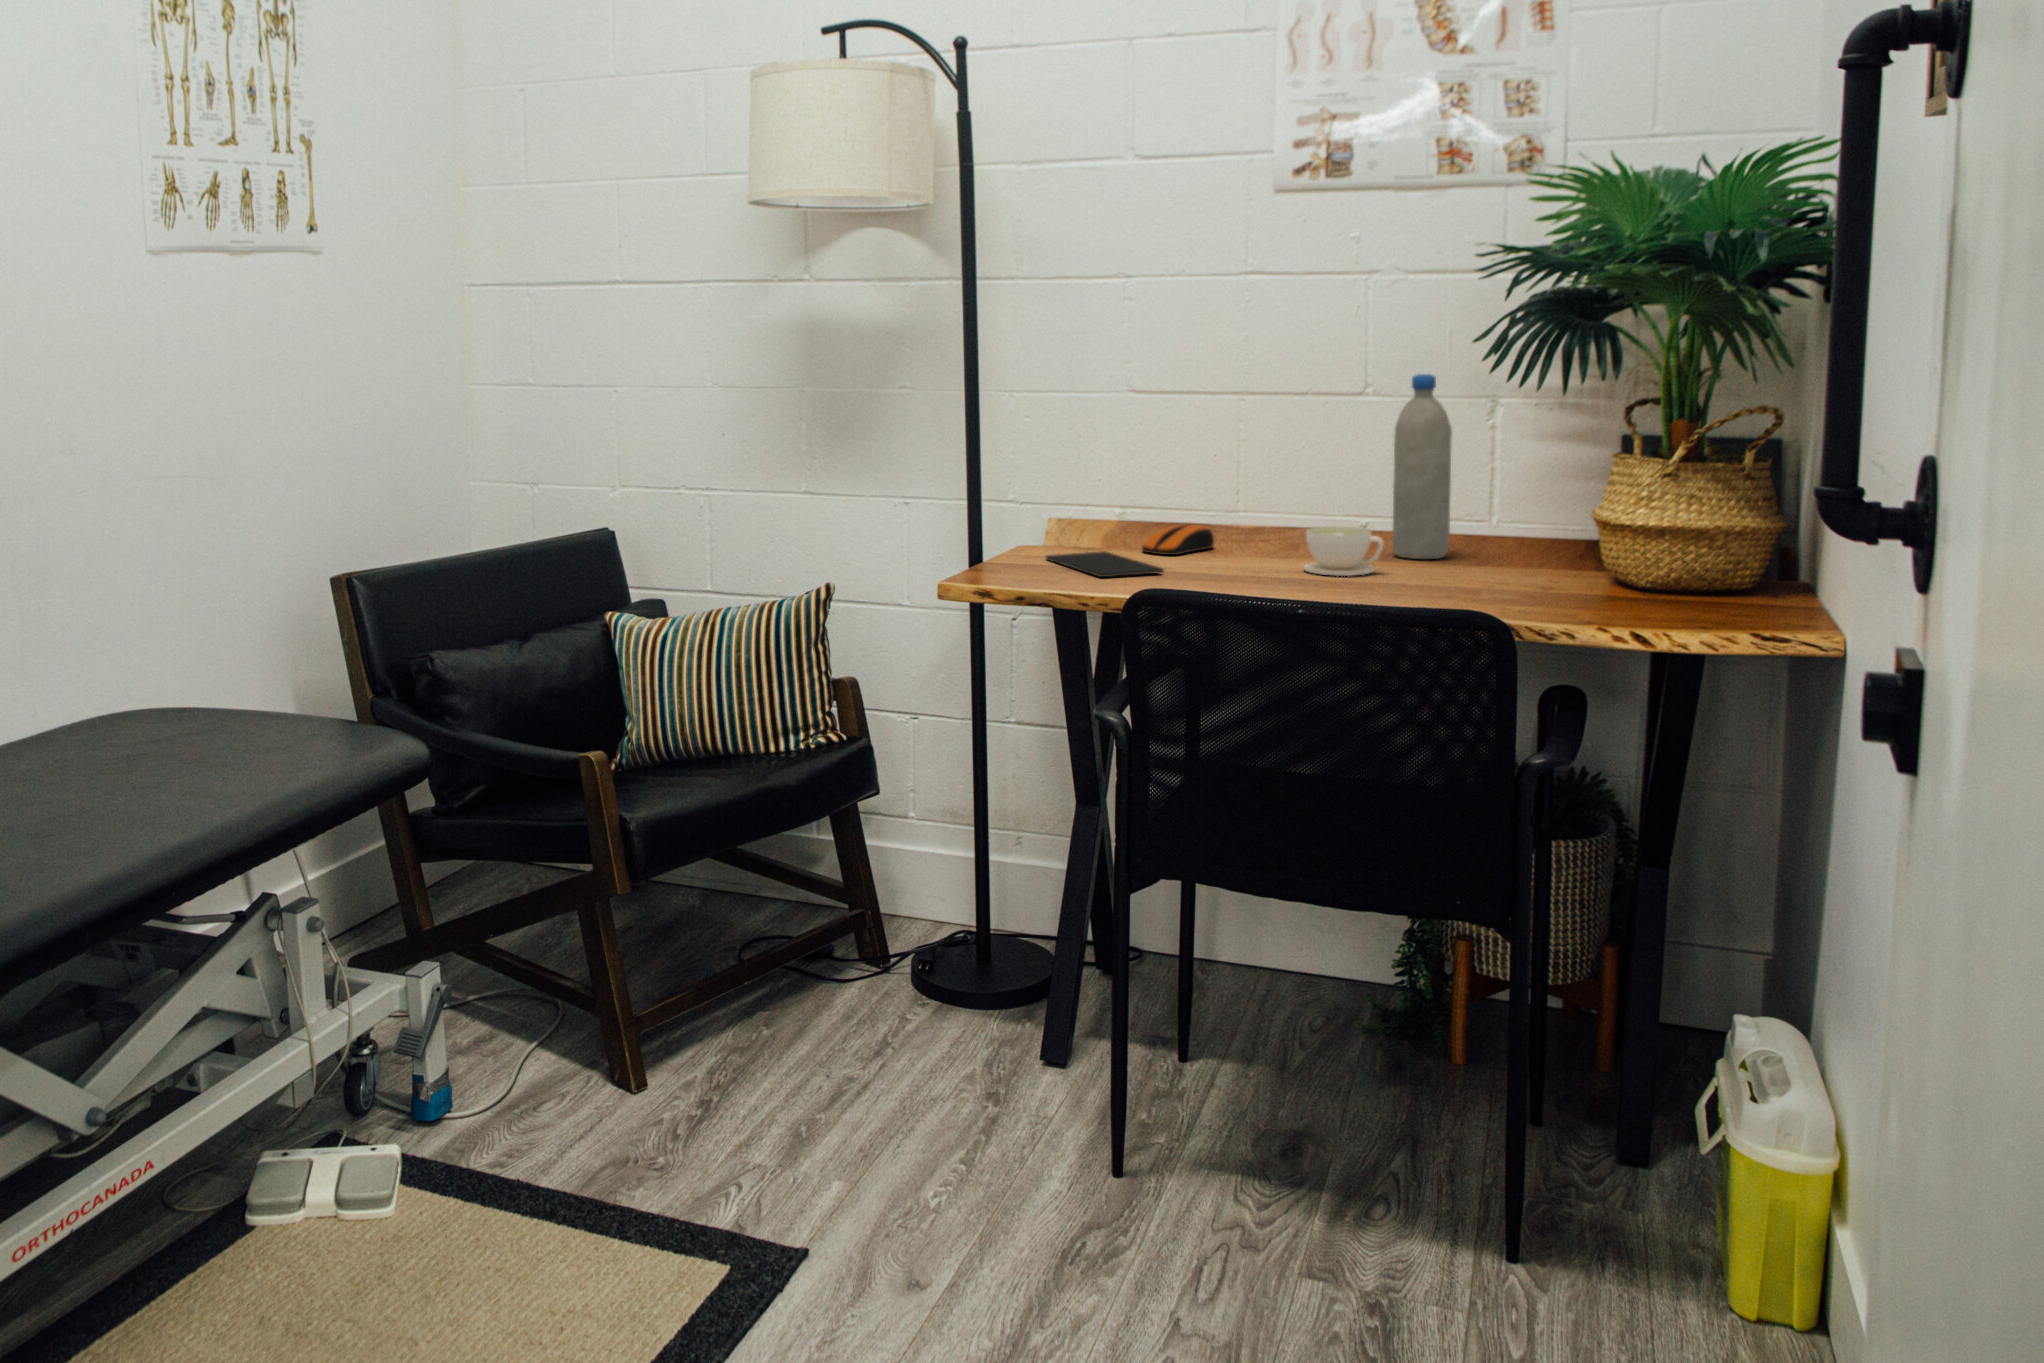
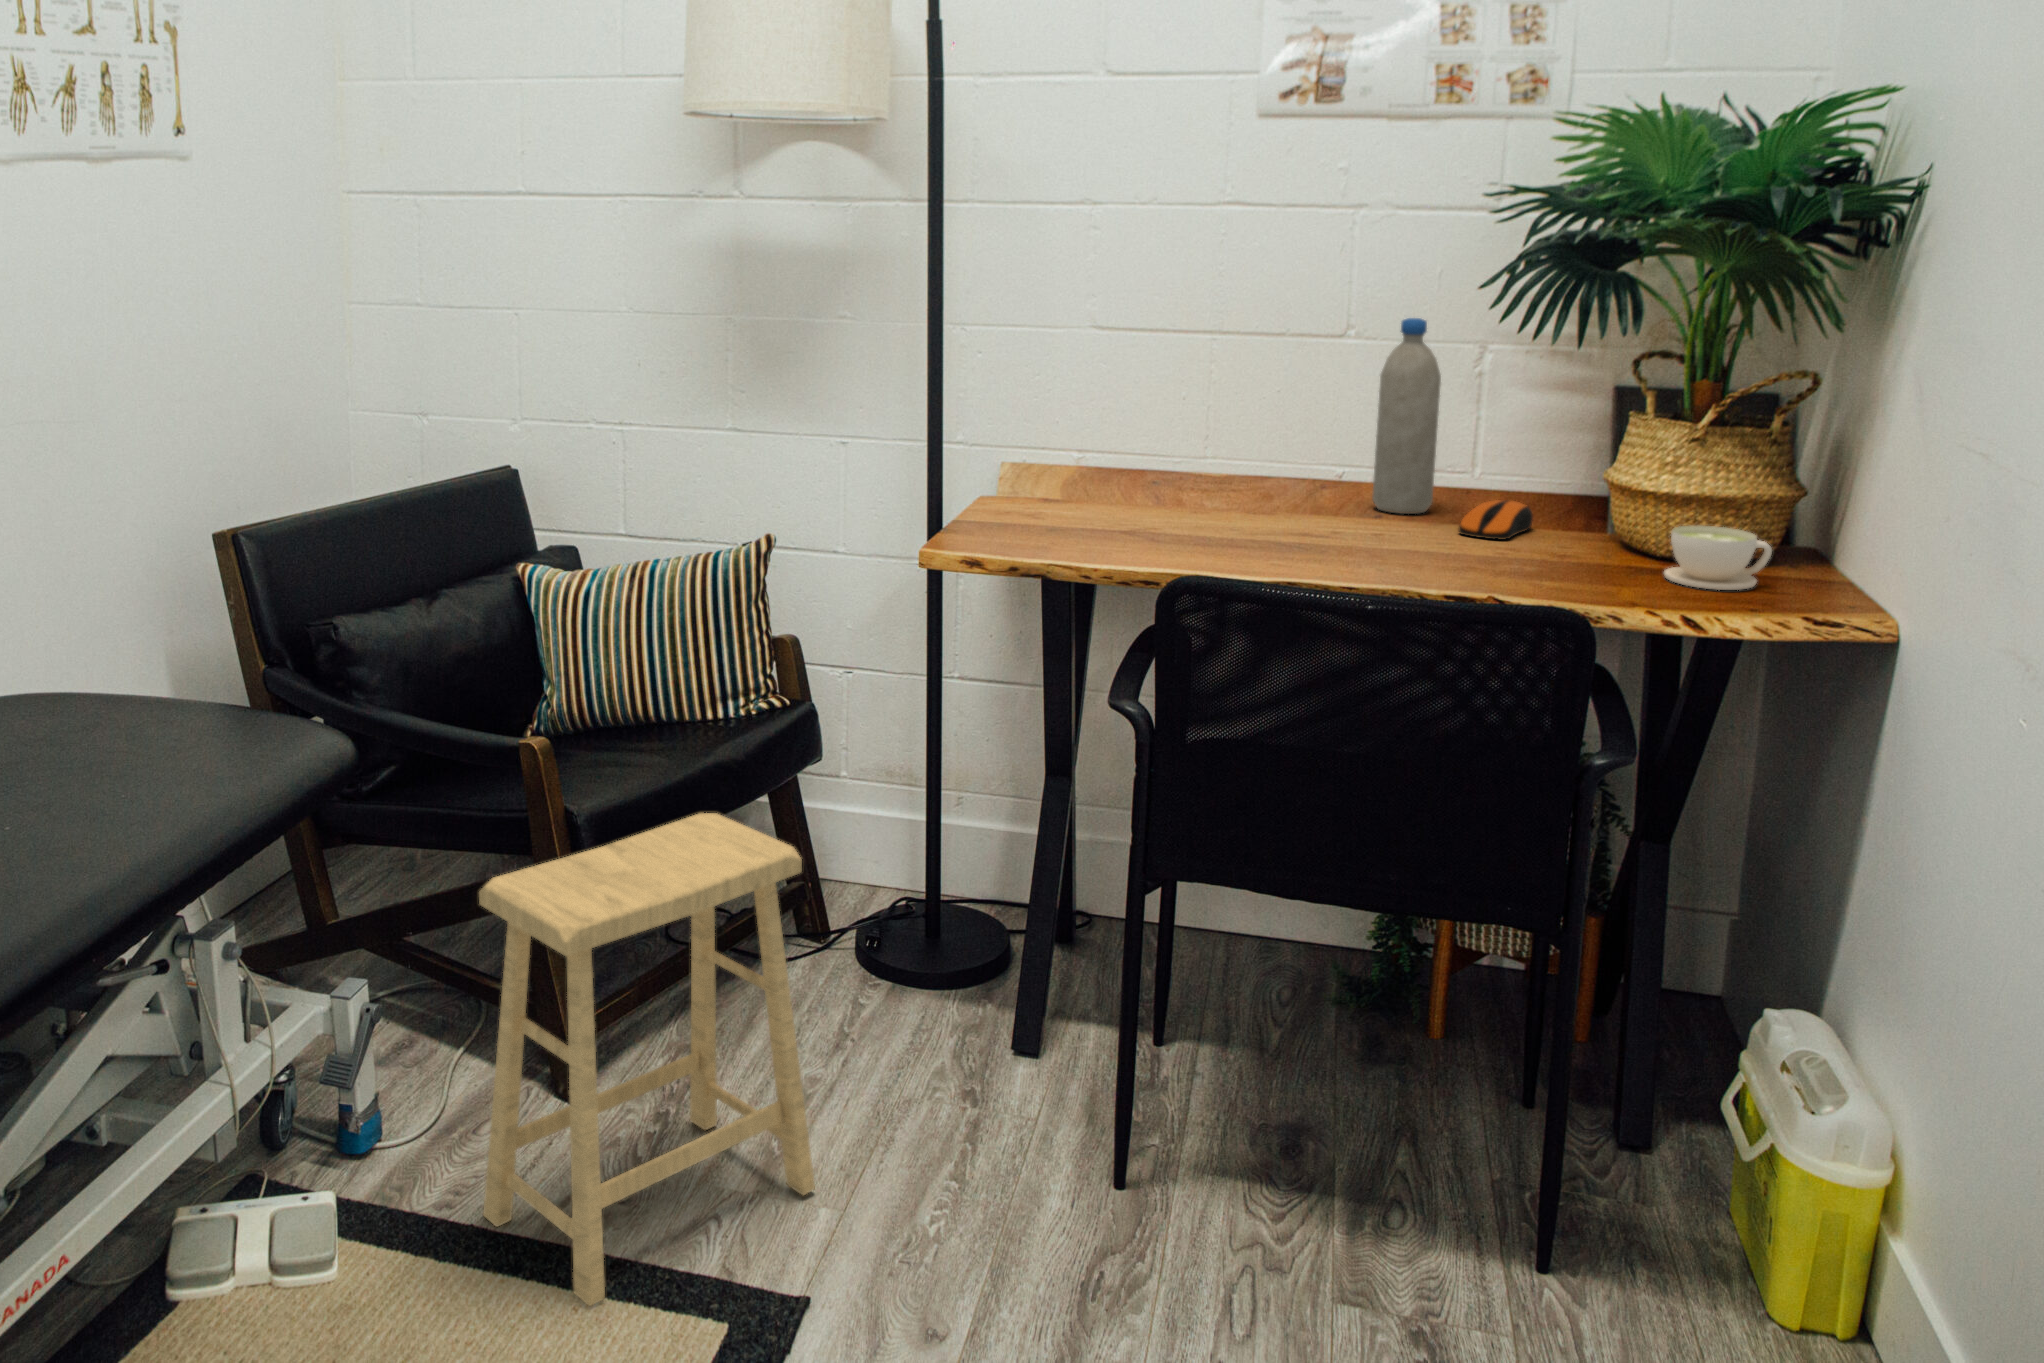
computer mouse: present [1142,524,1214,555] -> present [1459,500,1533,540]
coffee cup: present [1303,526,1384,576] -> present [1664,526,1772,590]
tablet: present [1046,551,1164,577] -> none [1015,504,1151,539]
footstool: none [523,817,832,1246] -> present [479,813,815,1306]

